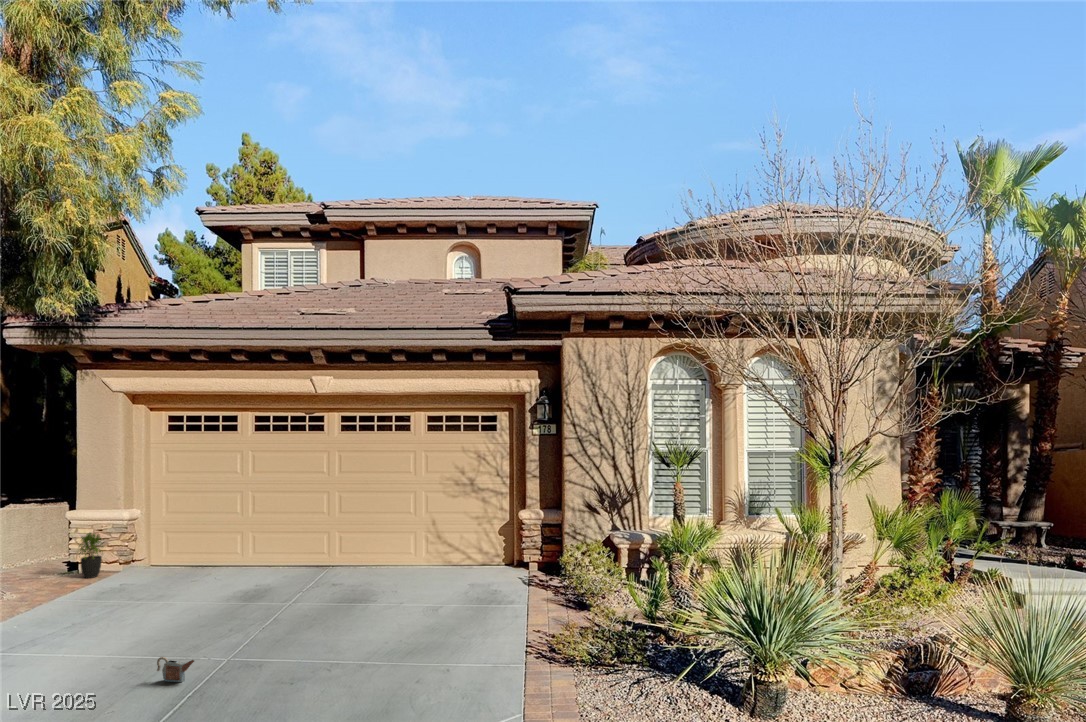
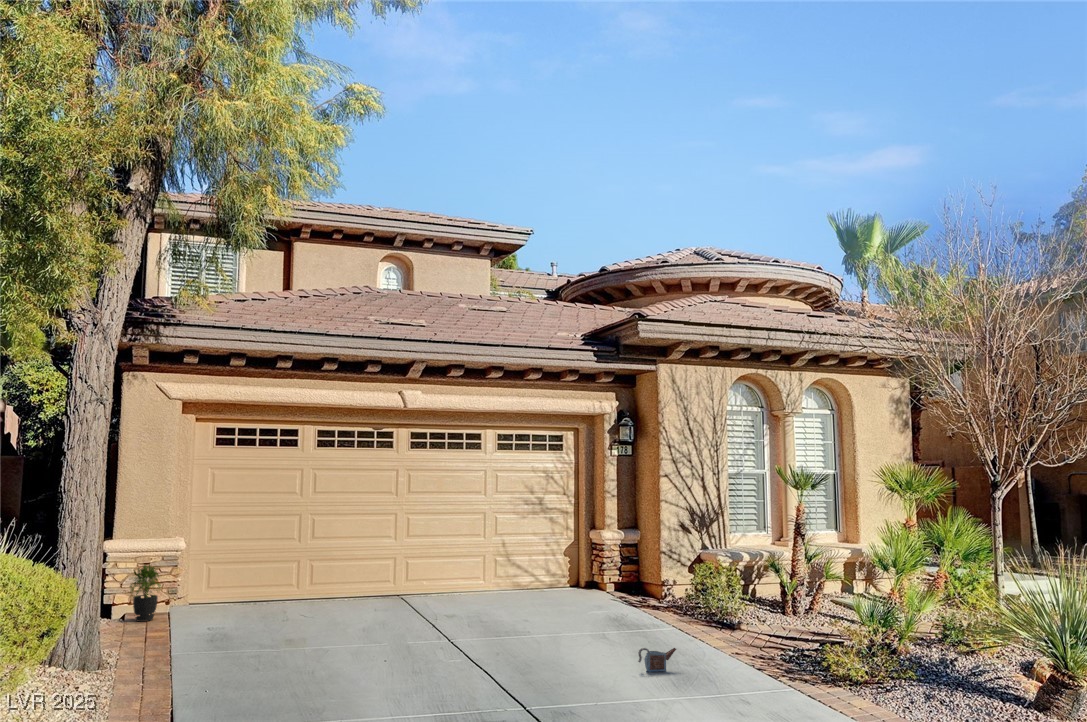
watering can: present [157,657,194,682] -> present [638,648,676,672]

